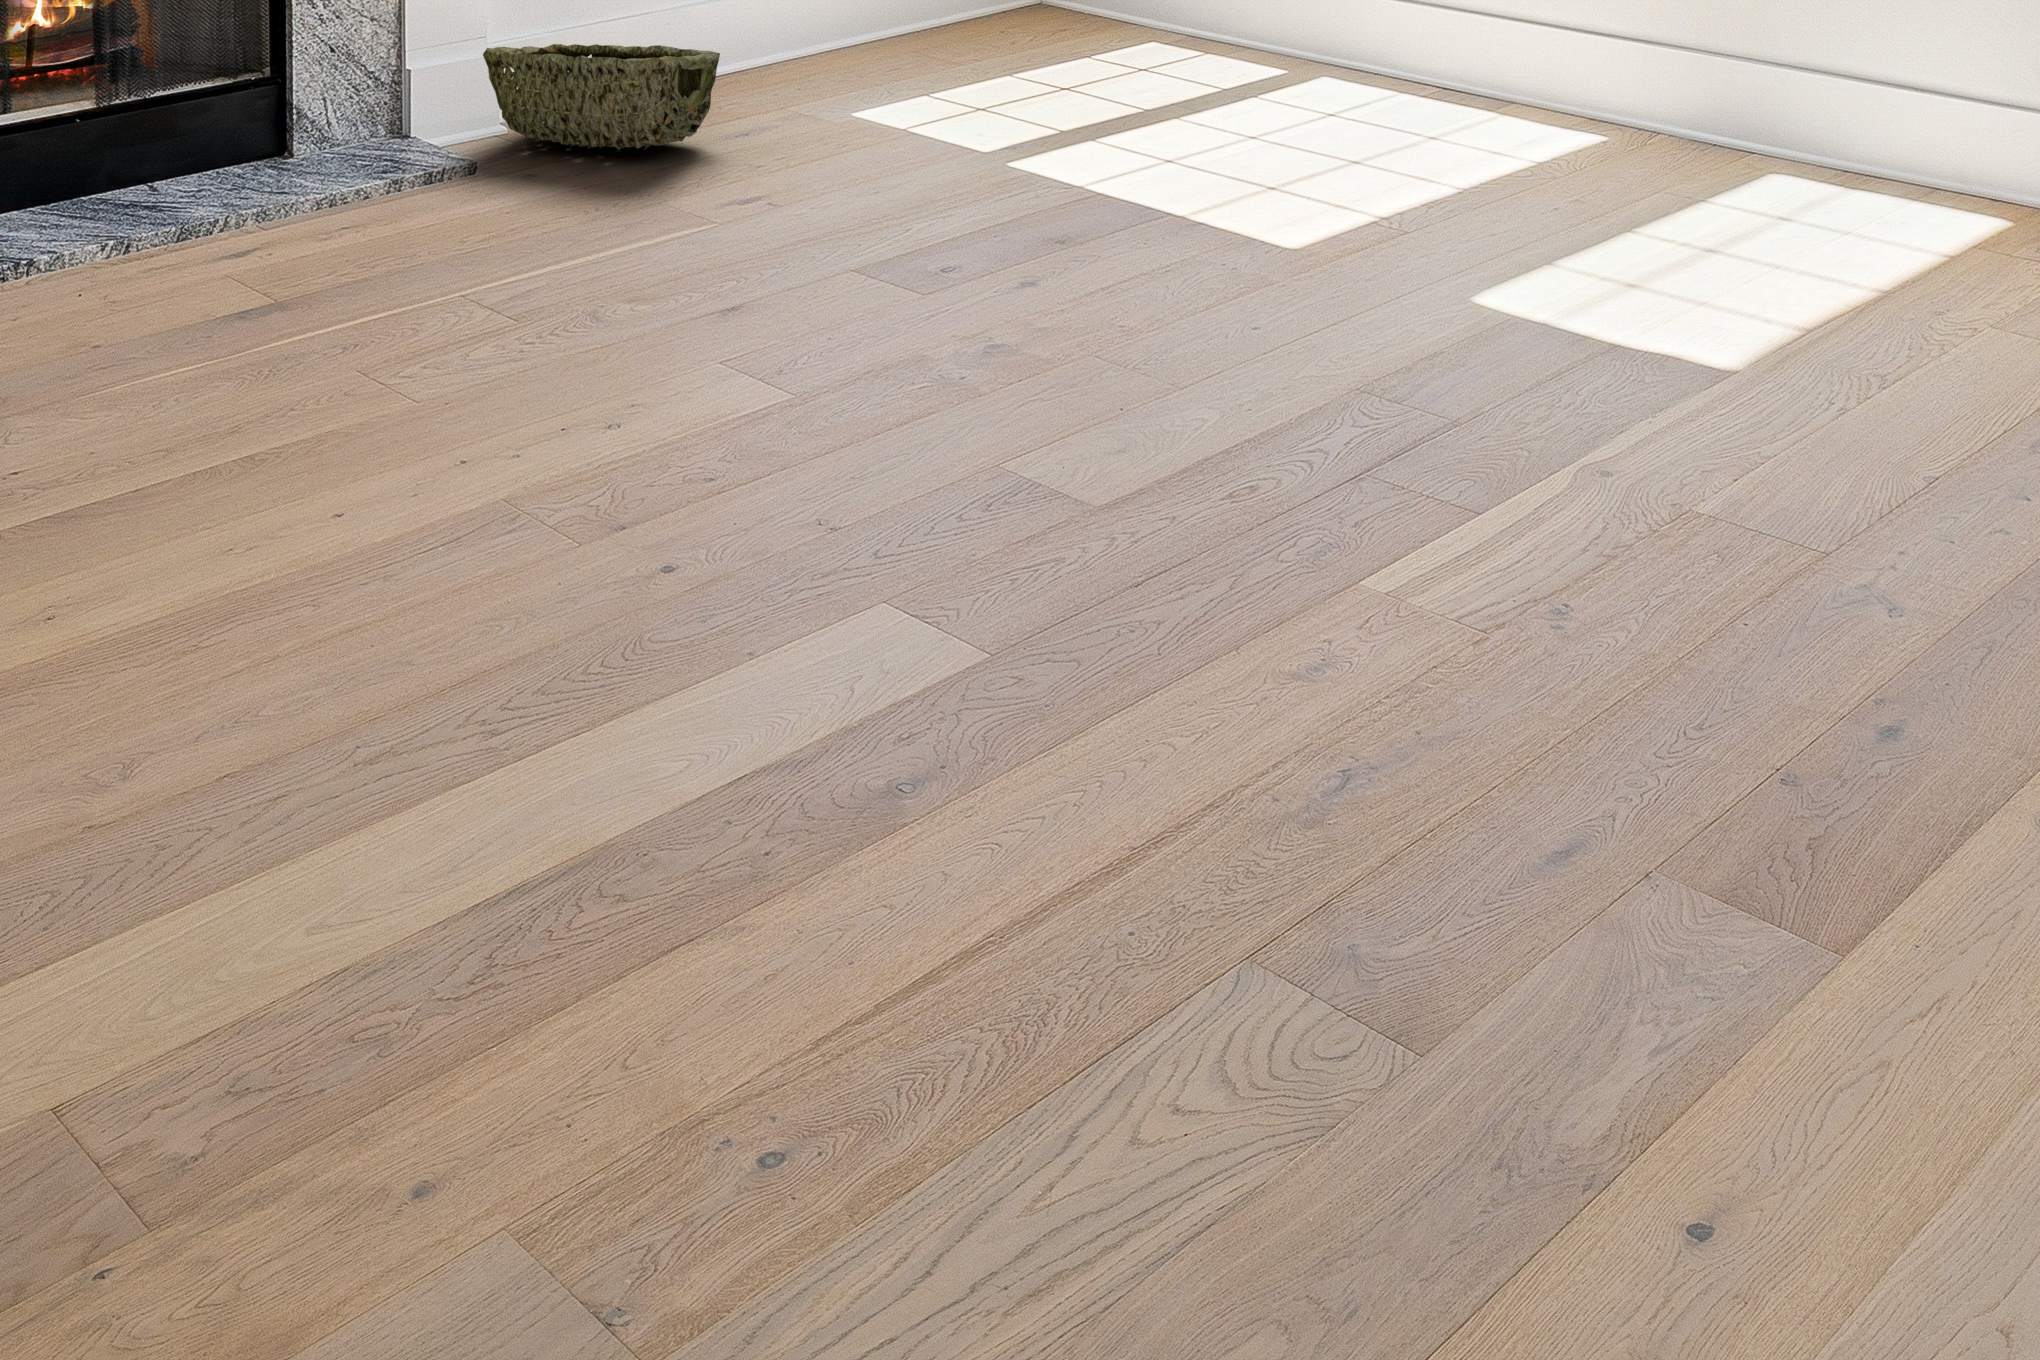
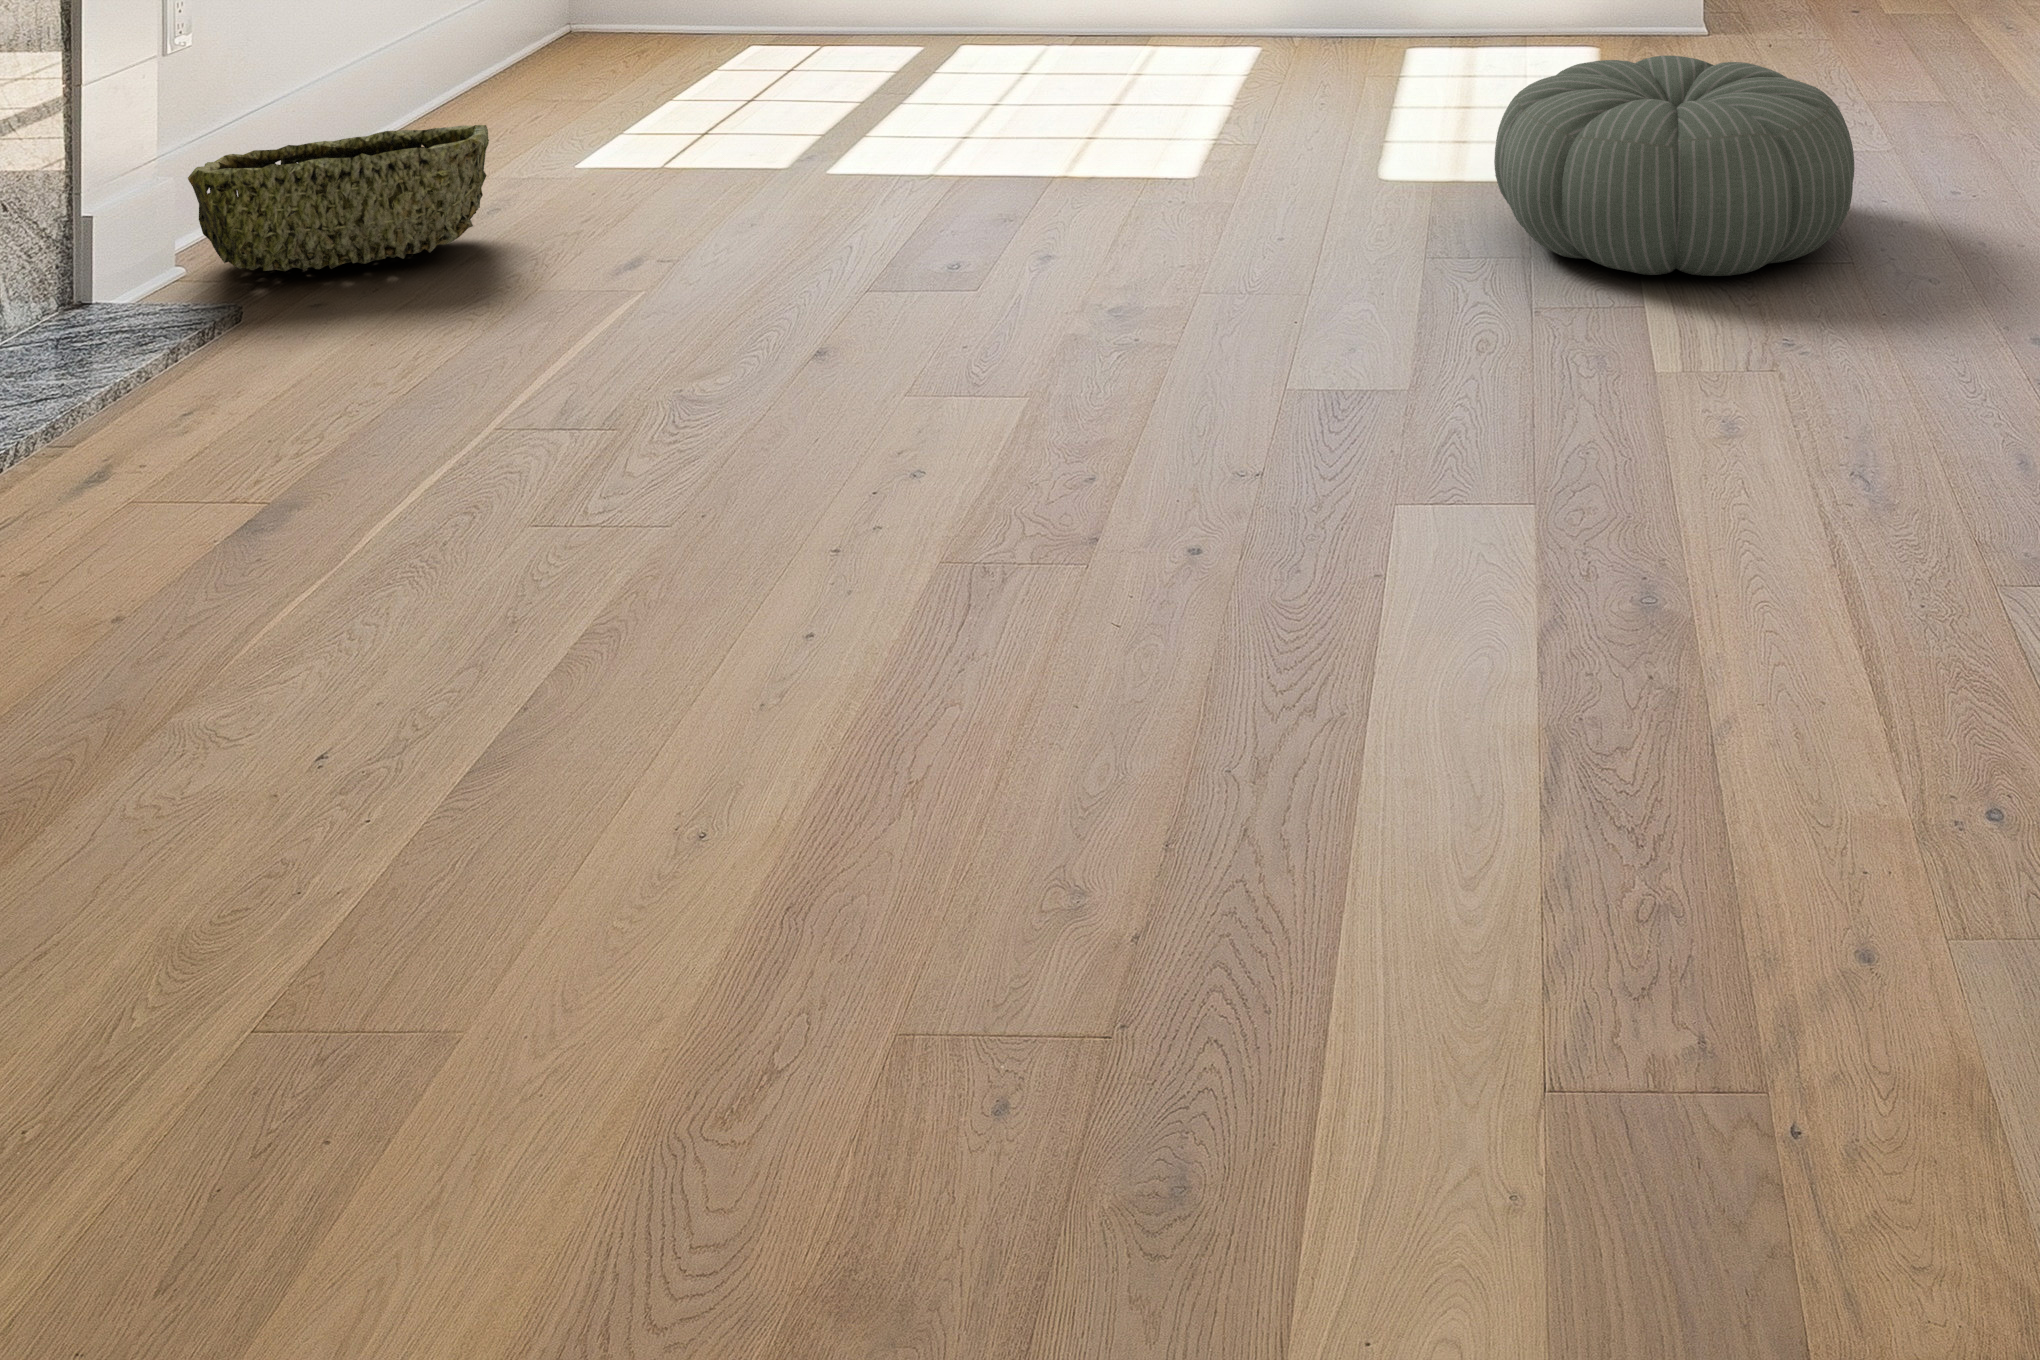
pouf: none [1460,178,1931,465] -> present [1494,56,1854,276]

